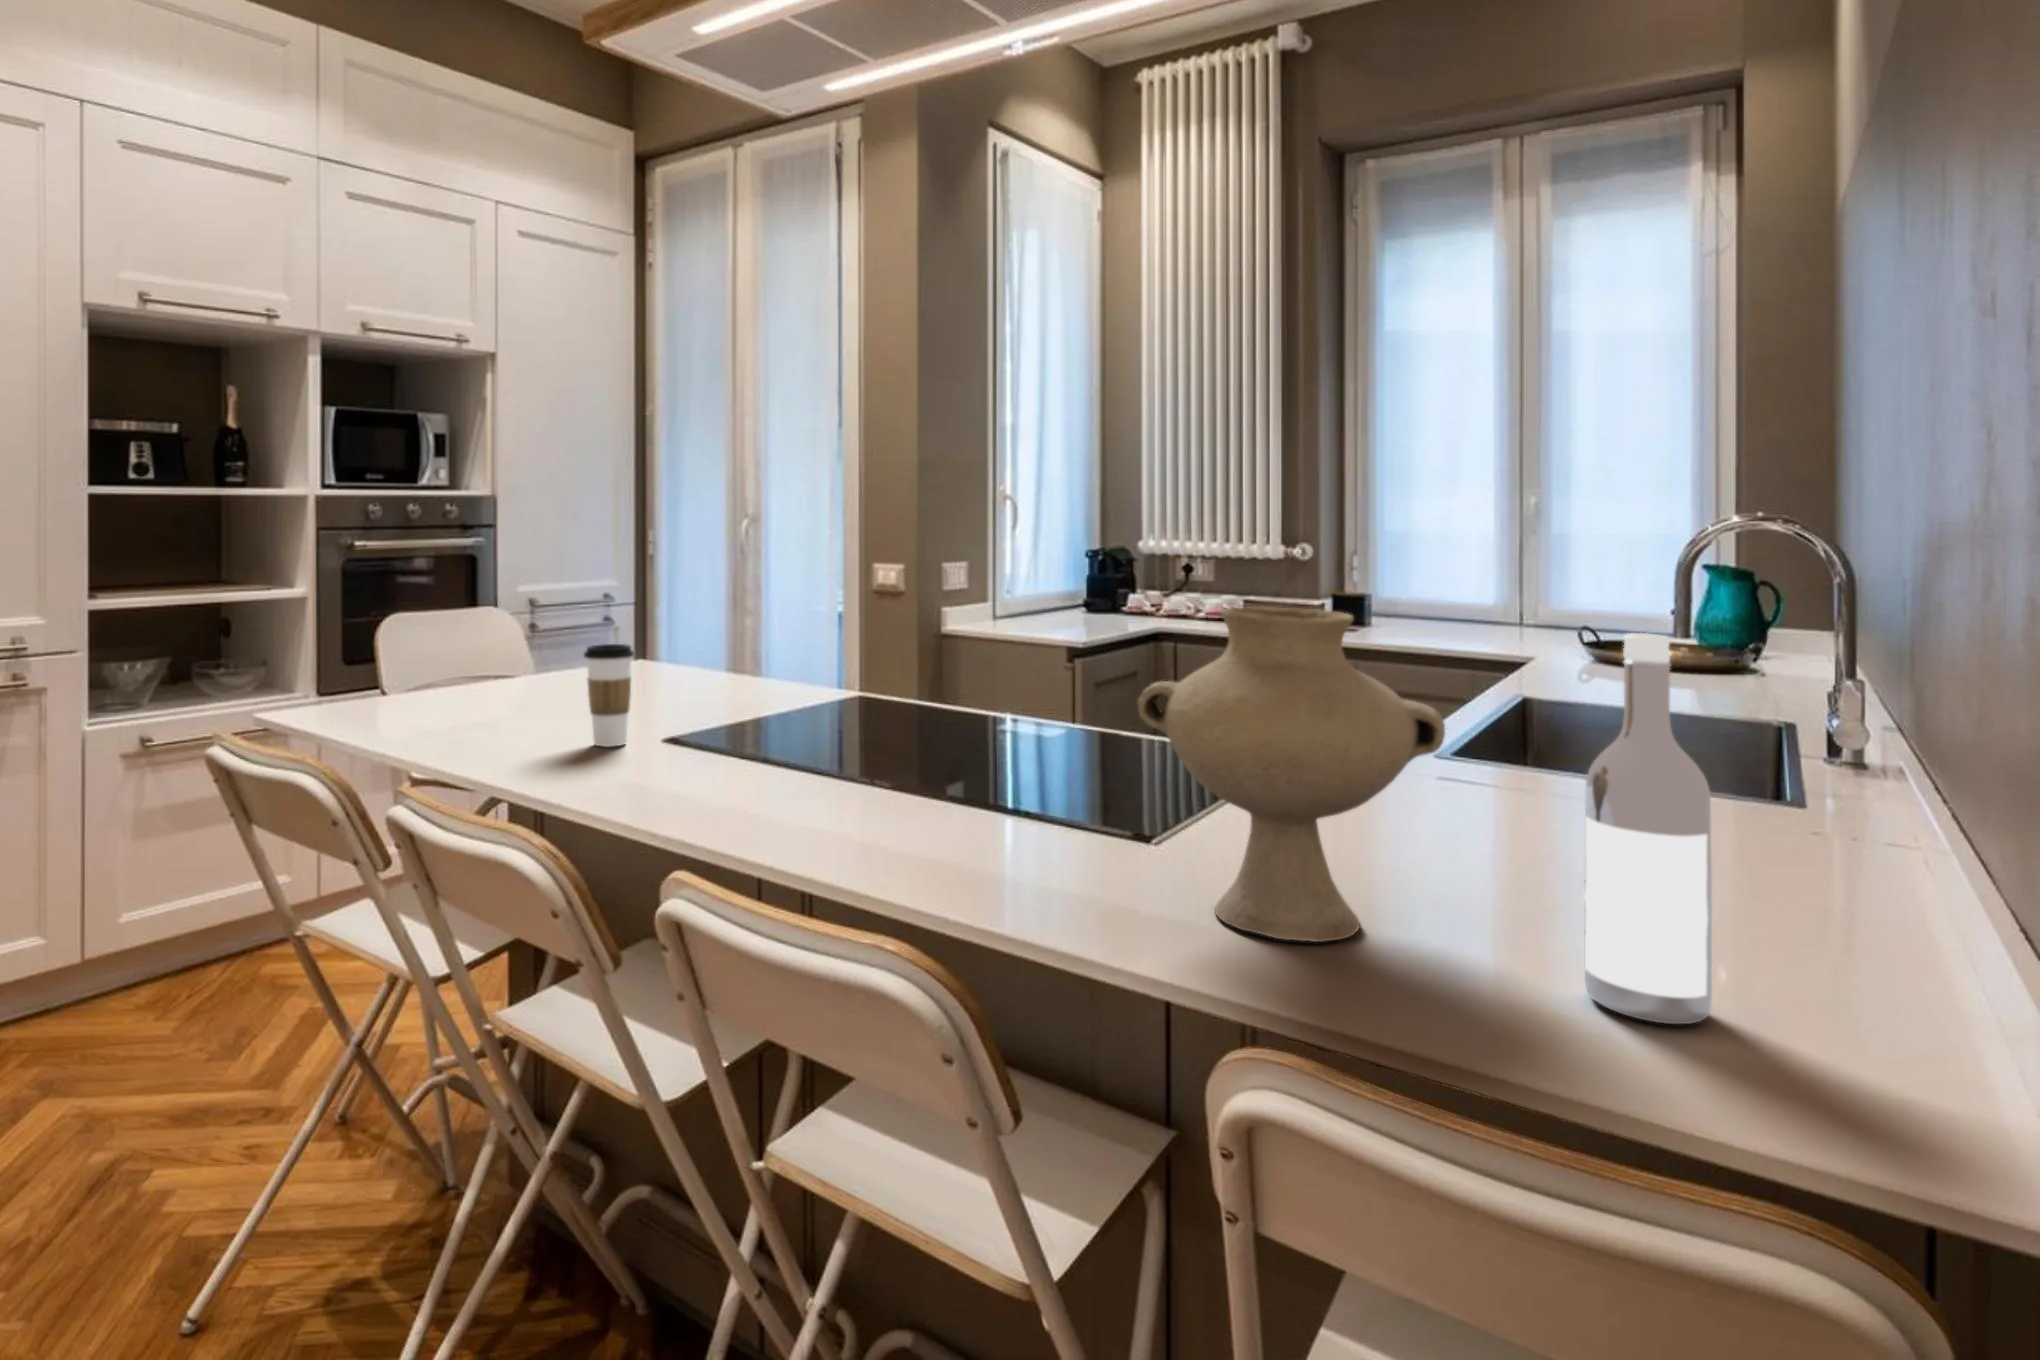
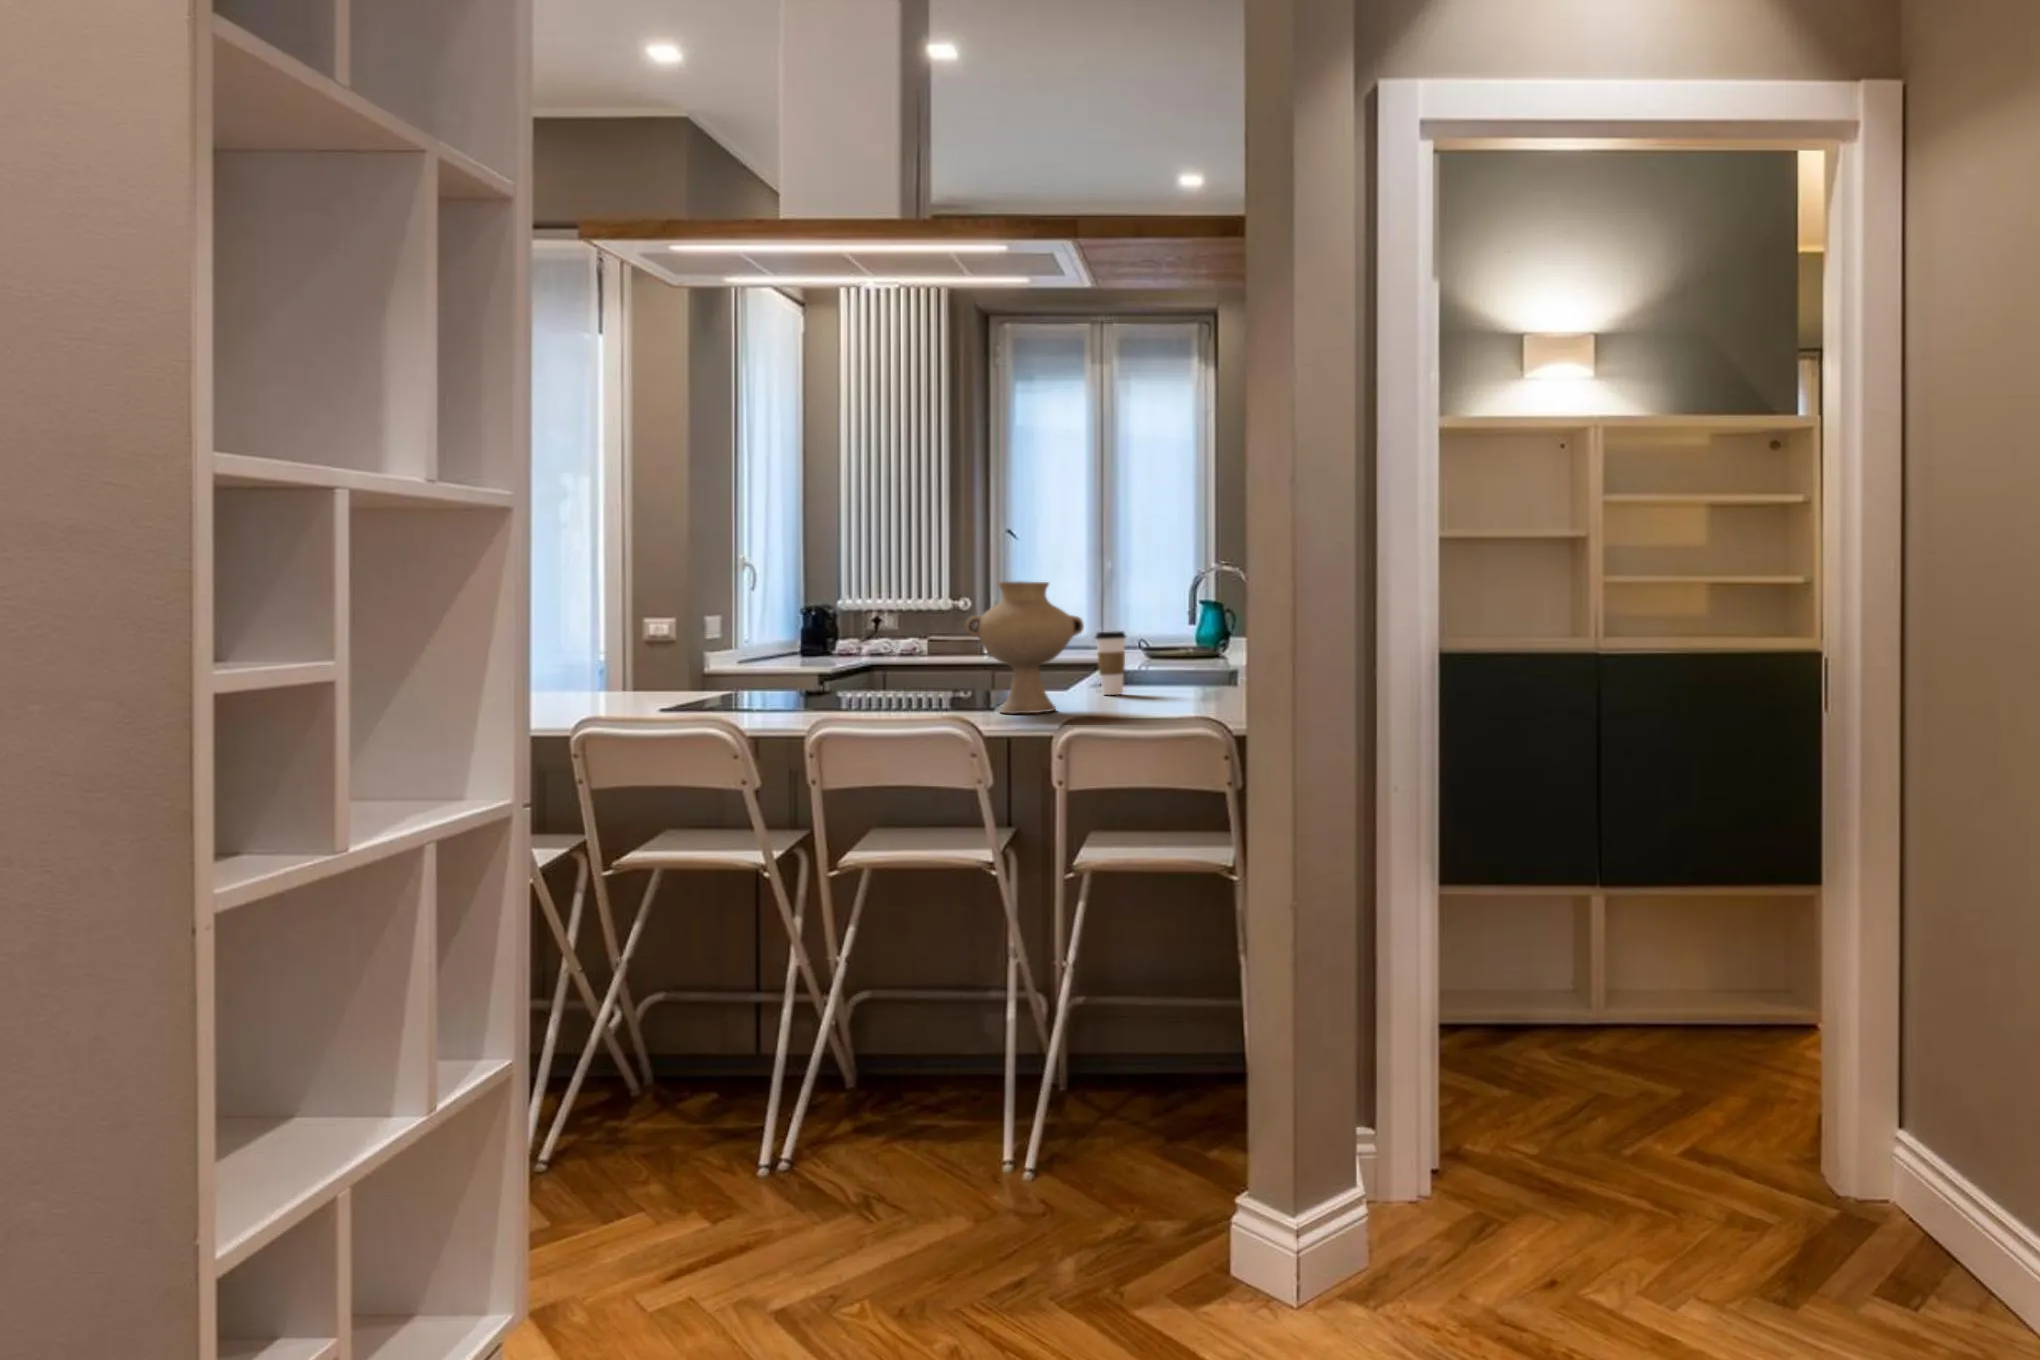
wine bottle: present [1585,633,1712,1024] -> none [1130,579,1168,712]
coffee cup: present [584,644,634,747] -> present [1095,631,1126,695]

